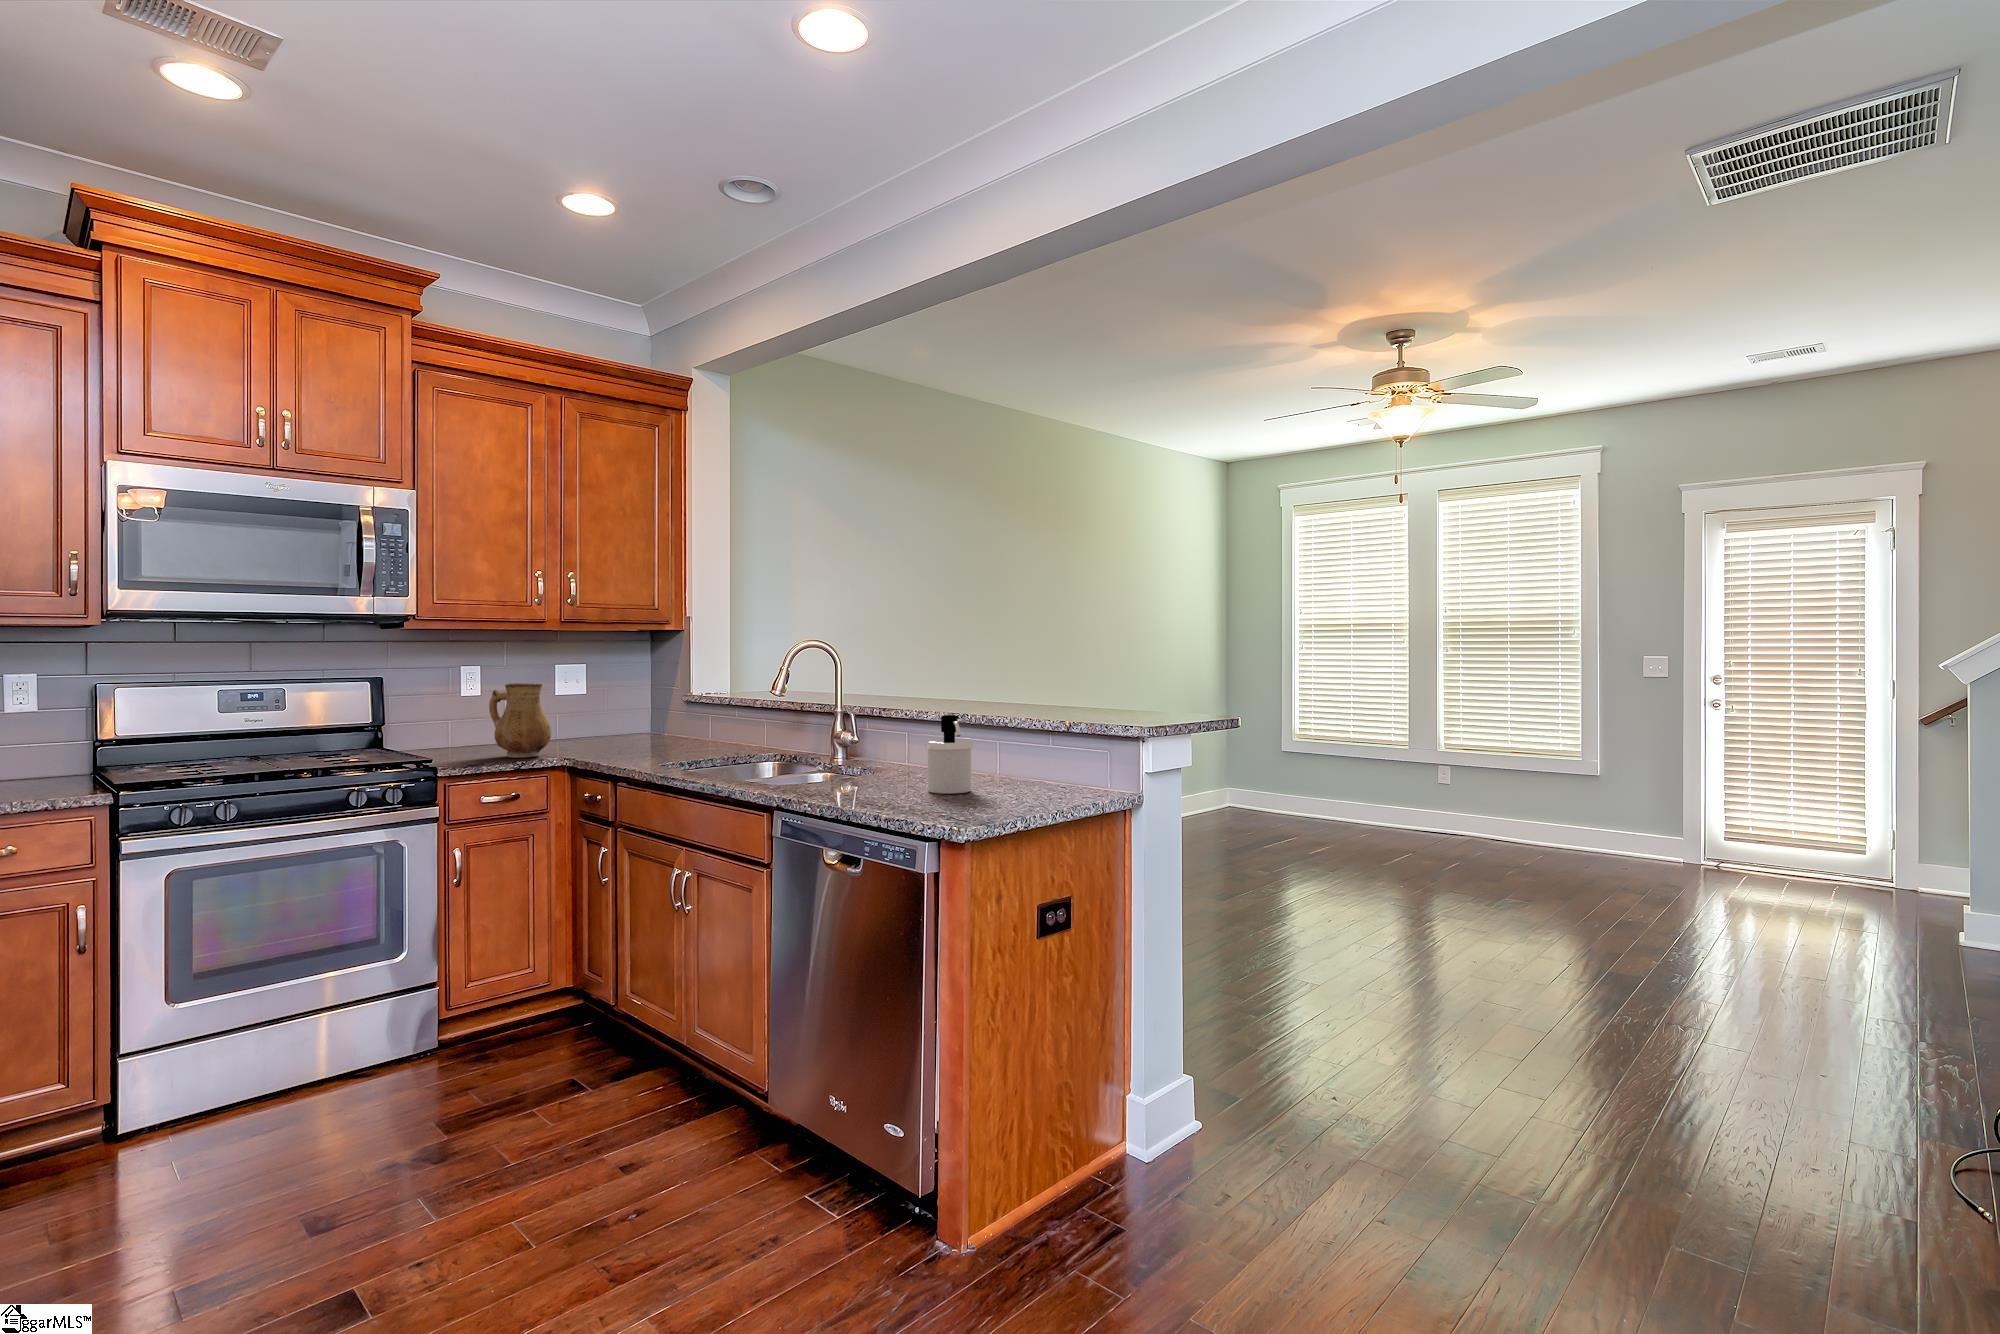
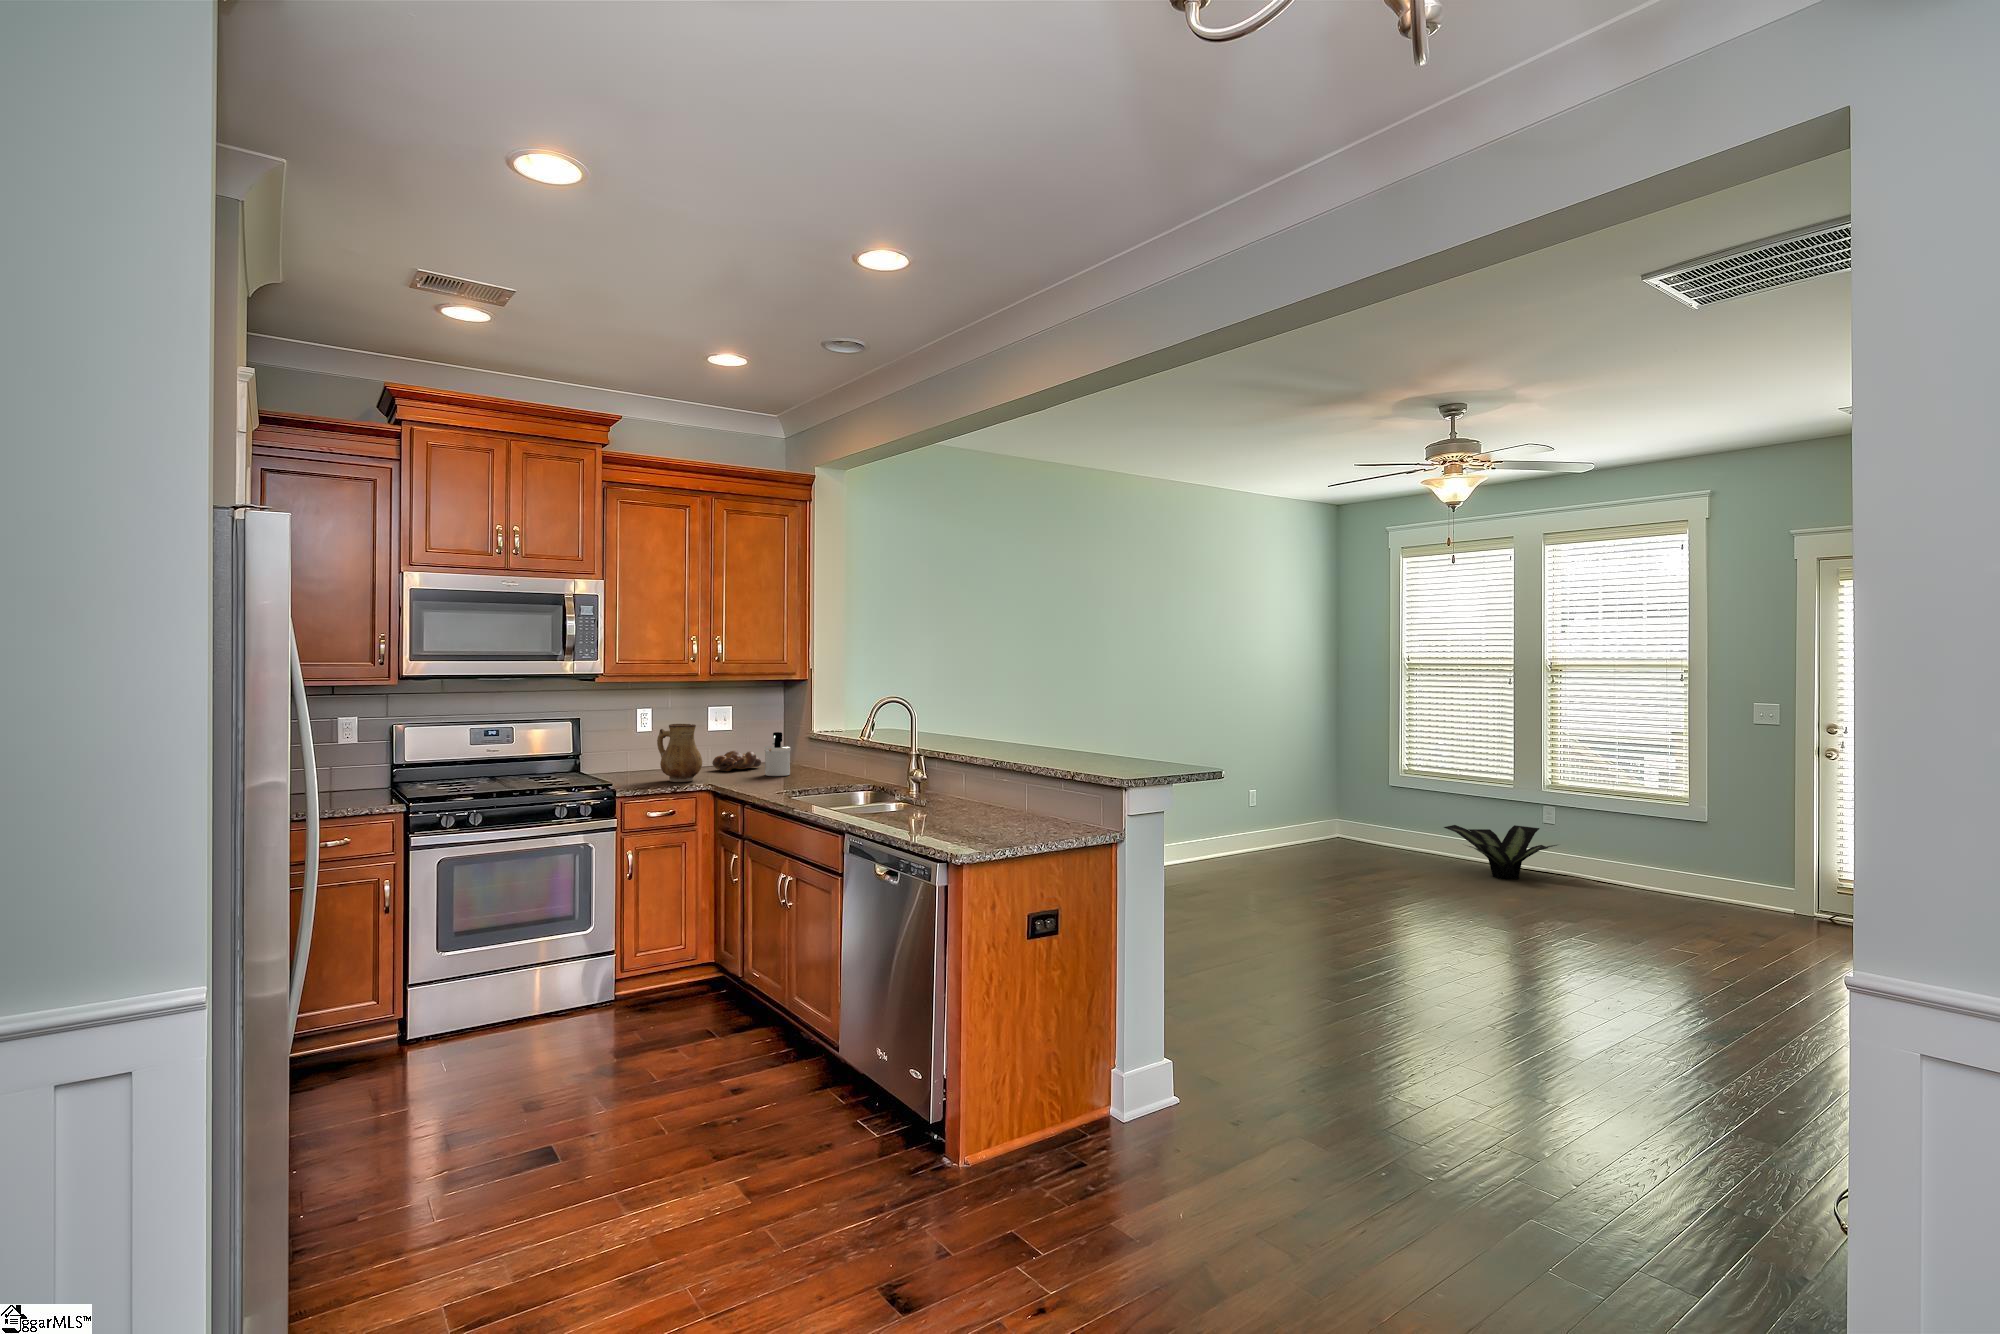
soap dispenser: present [926,715,973,794] -> present [764,732,791,776]
bread loaf: none [561,720,623,745] -> present [712,751,761,771]
potted plant: none [1347,788,1466,842] -> present [1444,825,1557,879]

